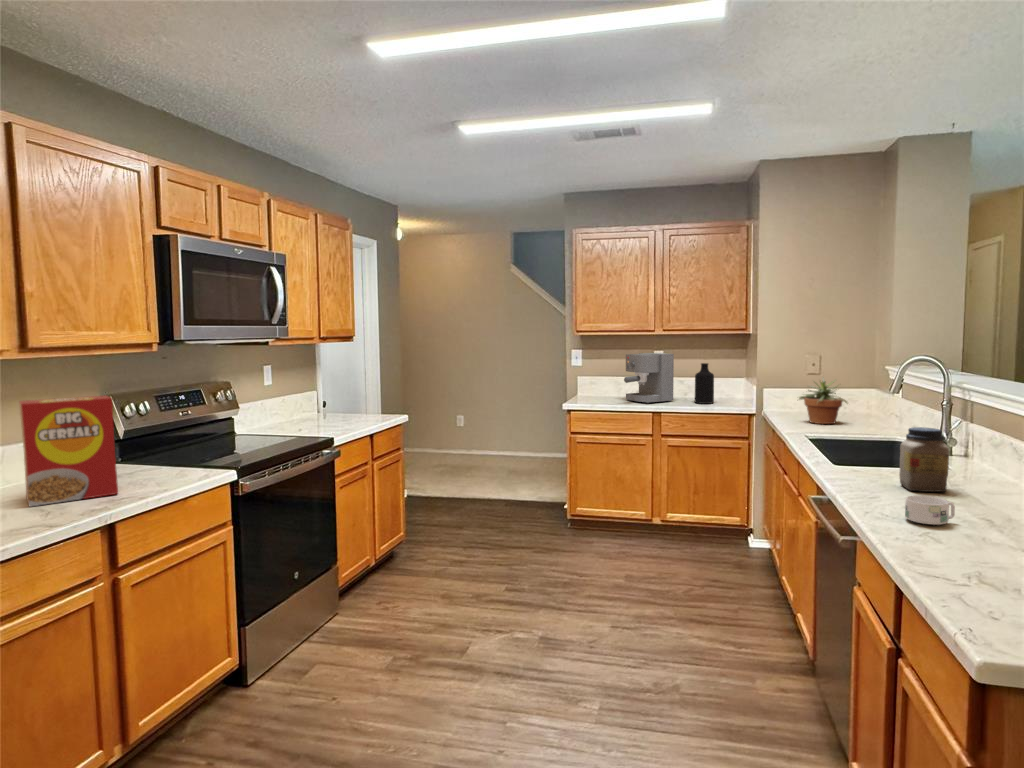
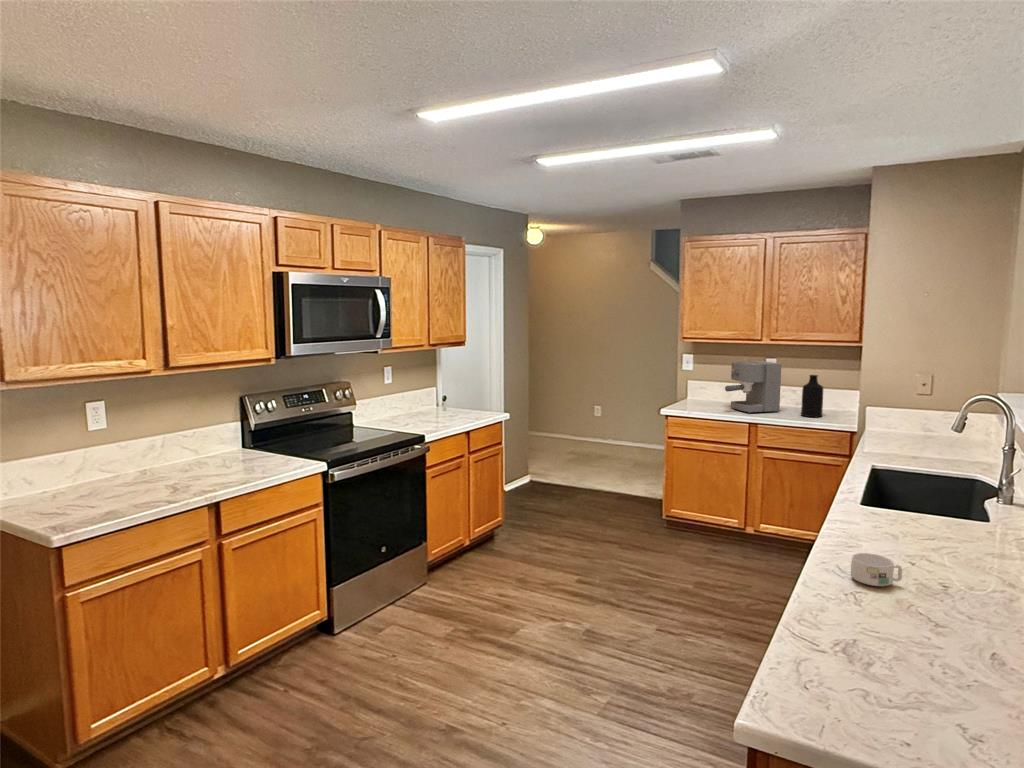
potted plant: present [799,379,848,424] -> none [888,401,949,453]
cereal box: present [19,396,118,507] -> none [165,401,232,483]
jar: present [899,427,949,492] -> none [901,479,948,550]

